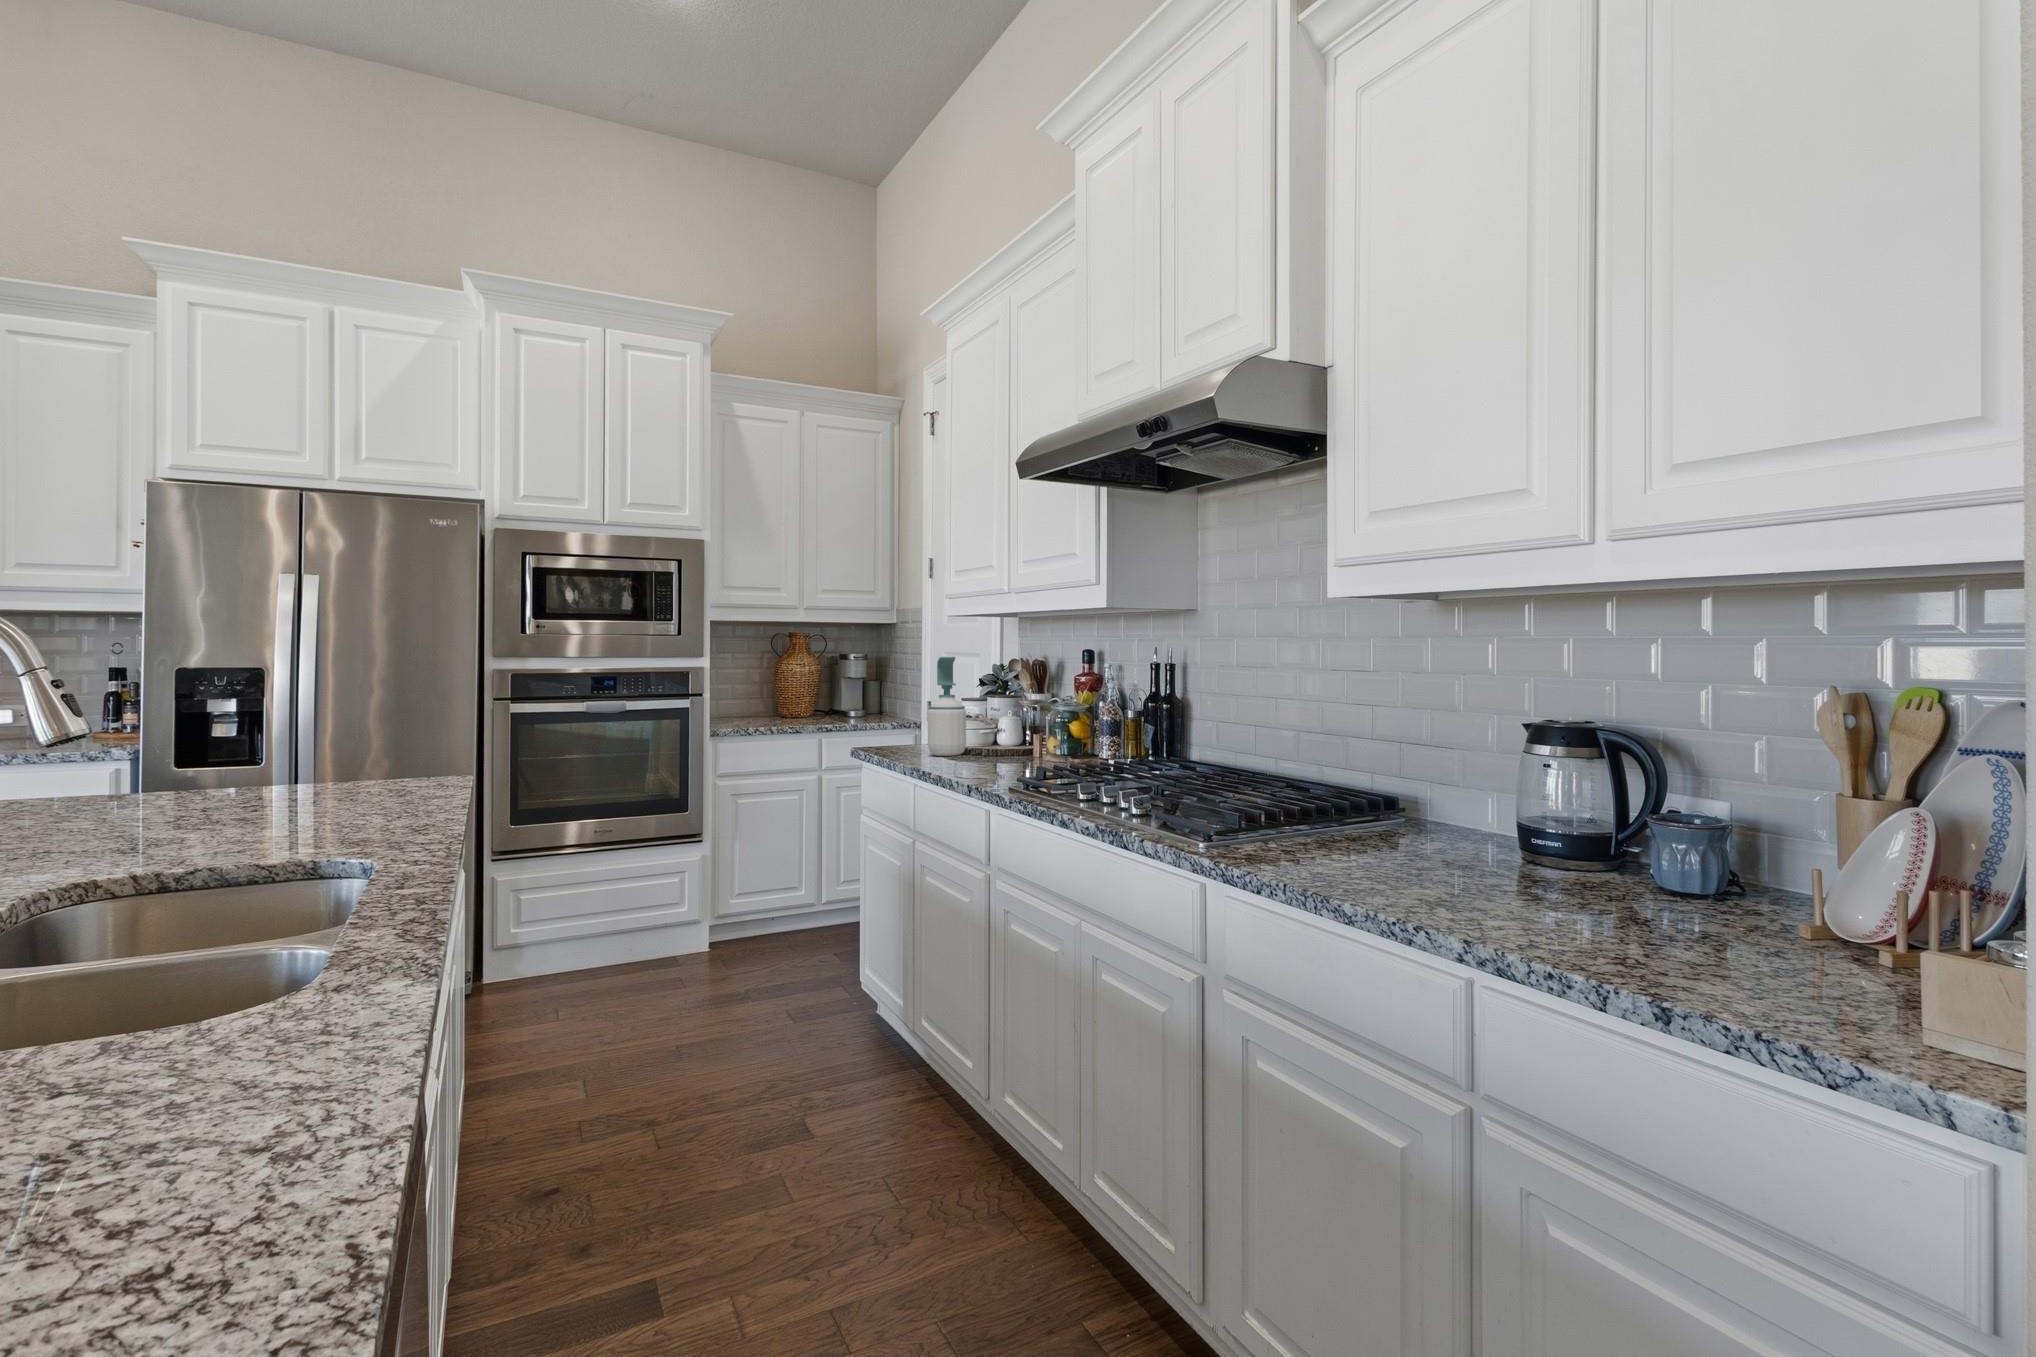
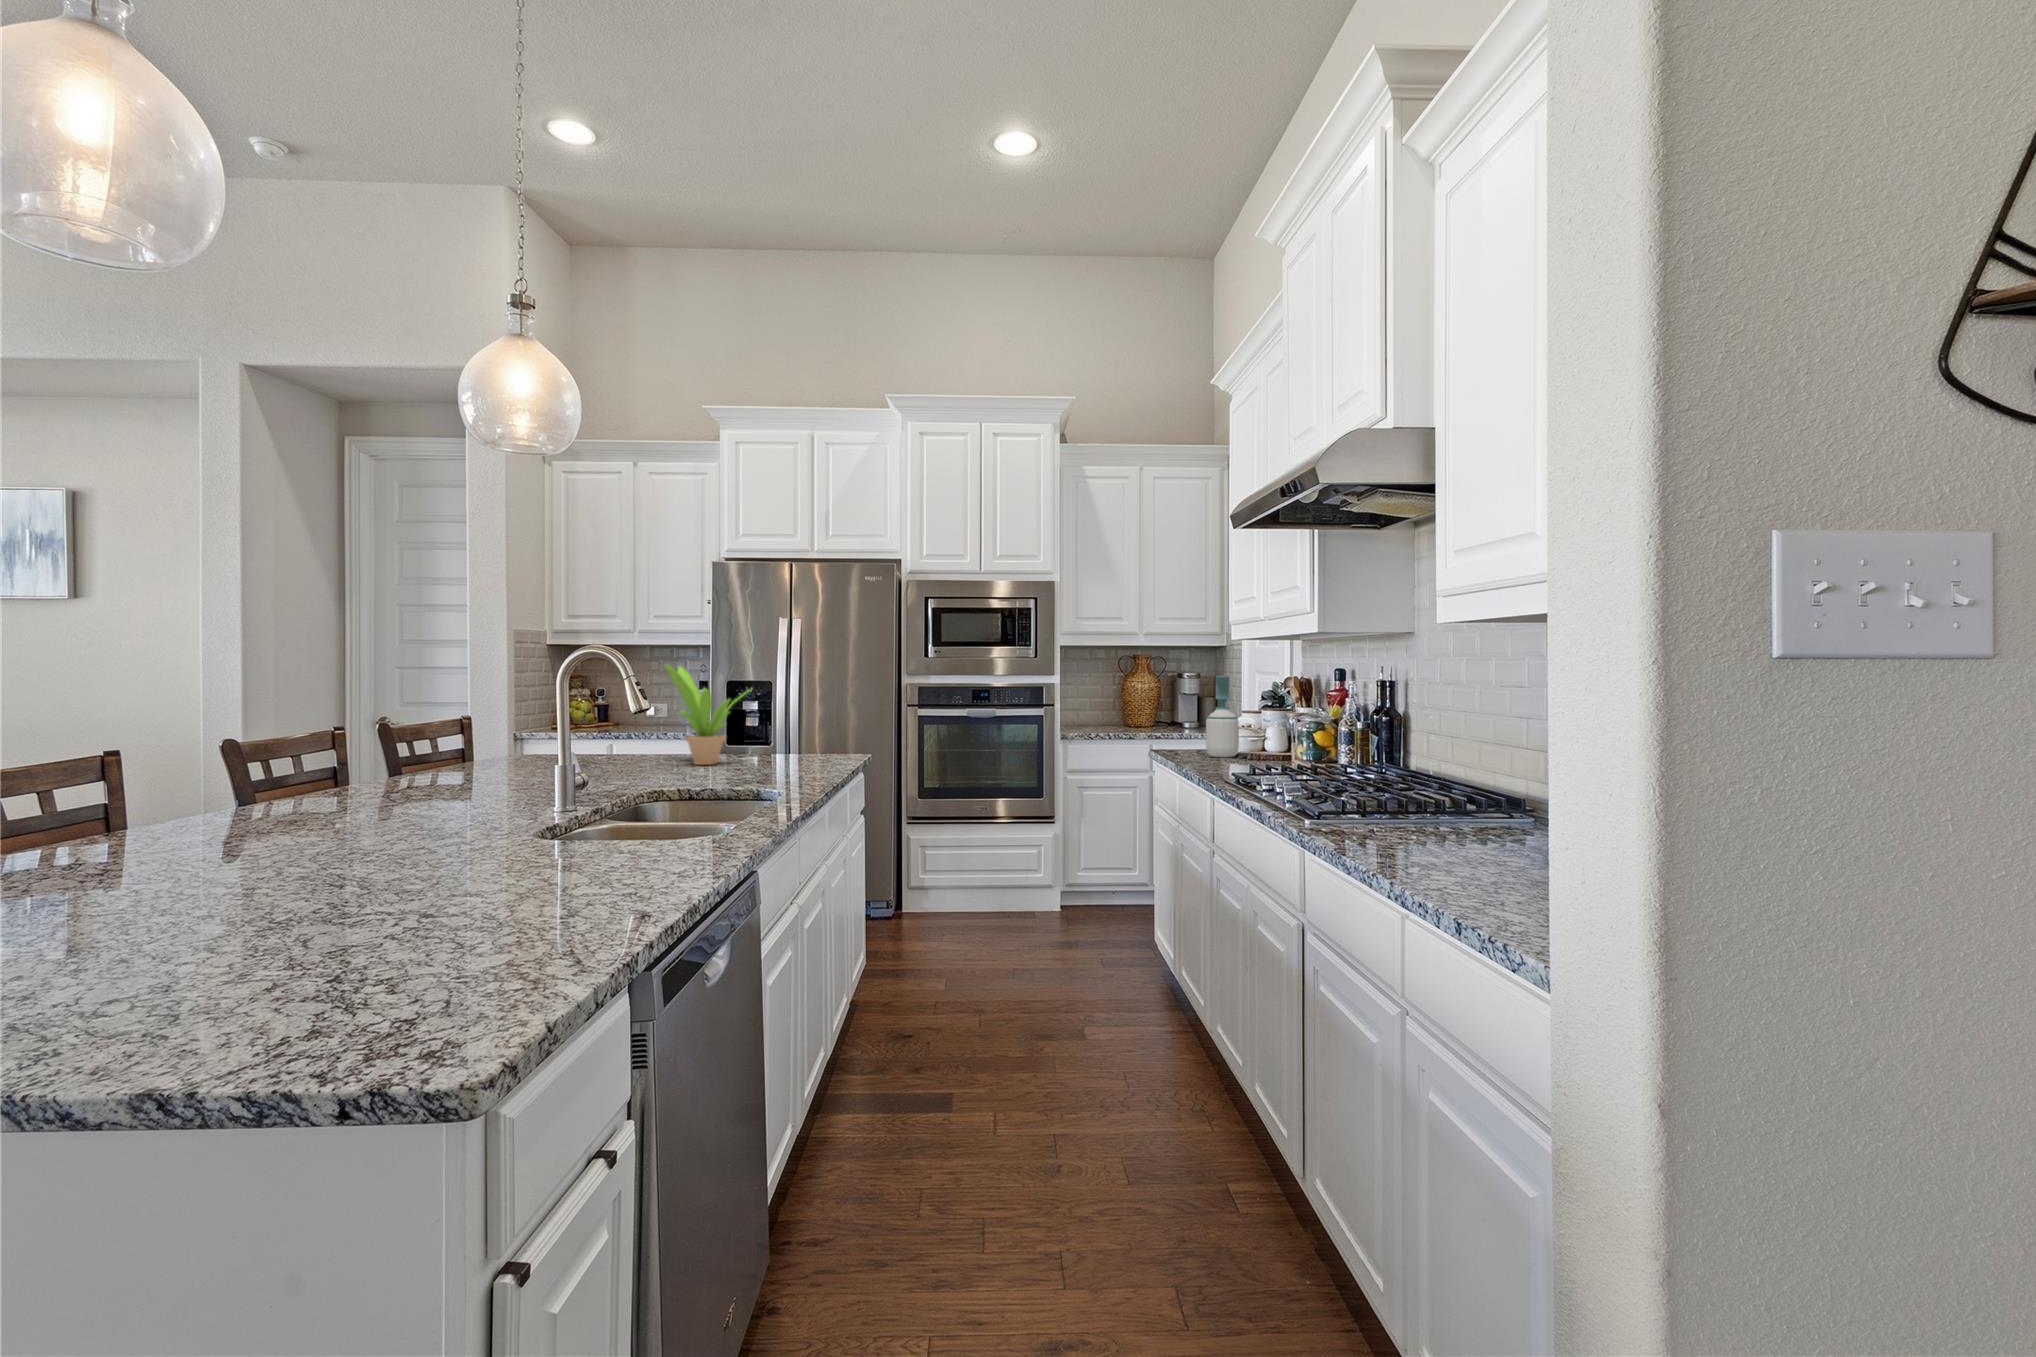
potted plant: none [85,641,272,816] -> present [665,665,750,765]

